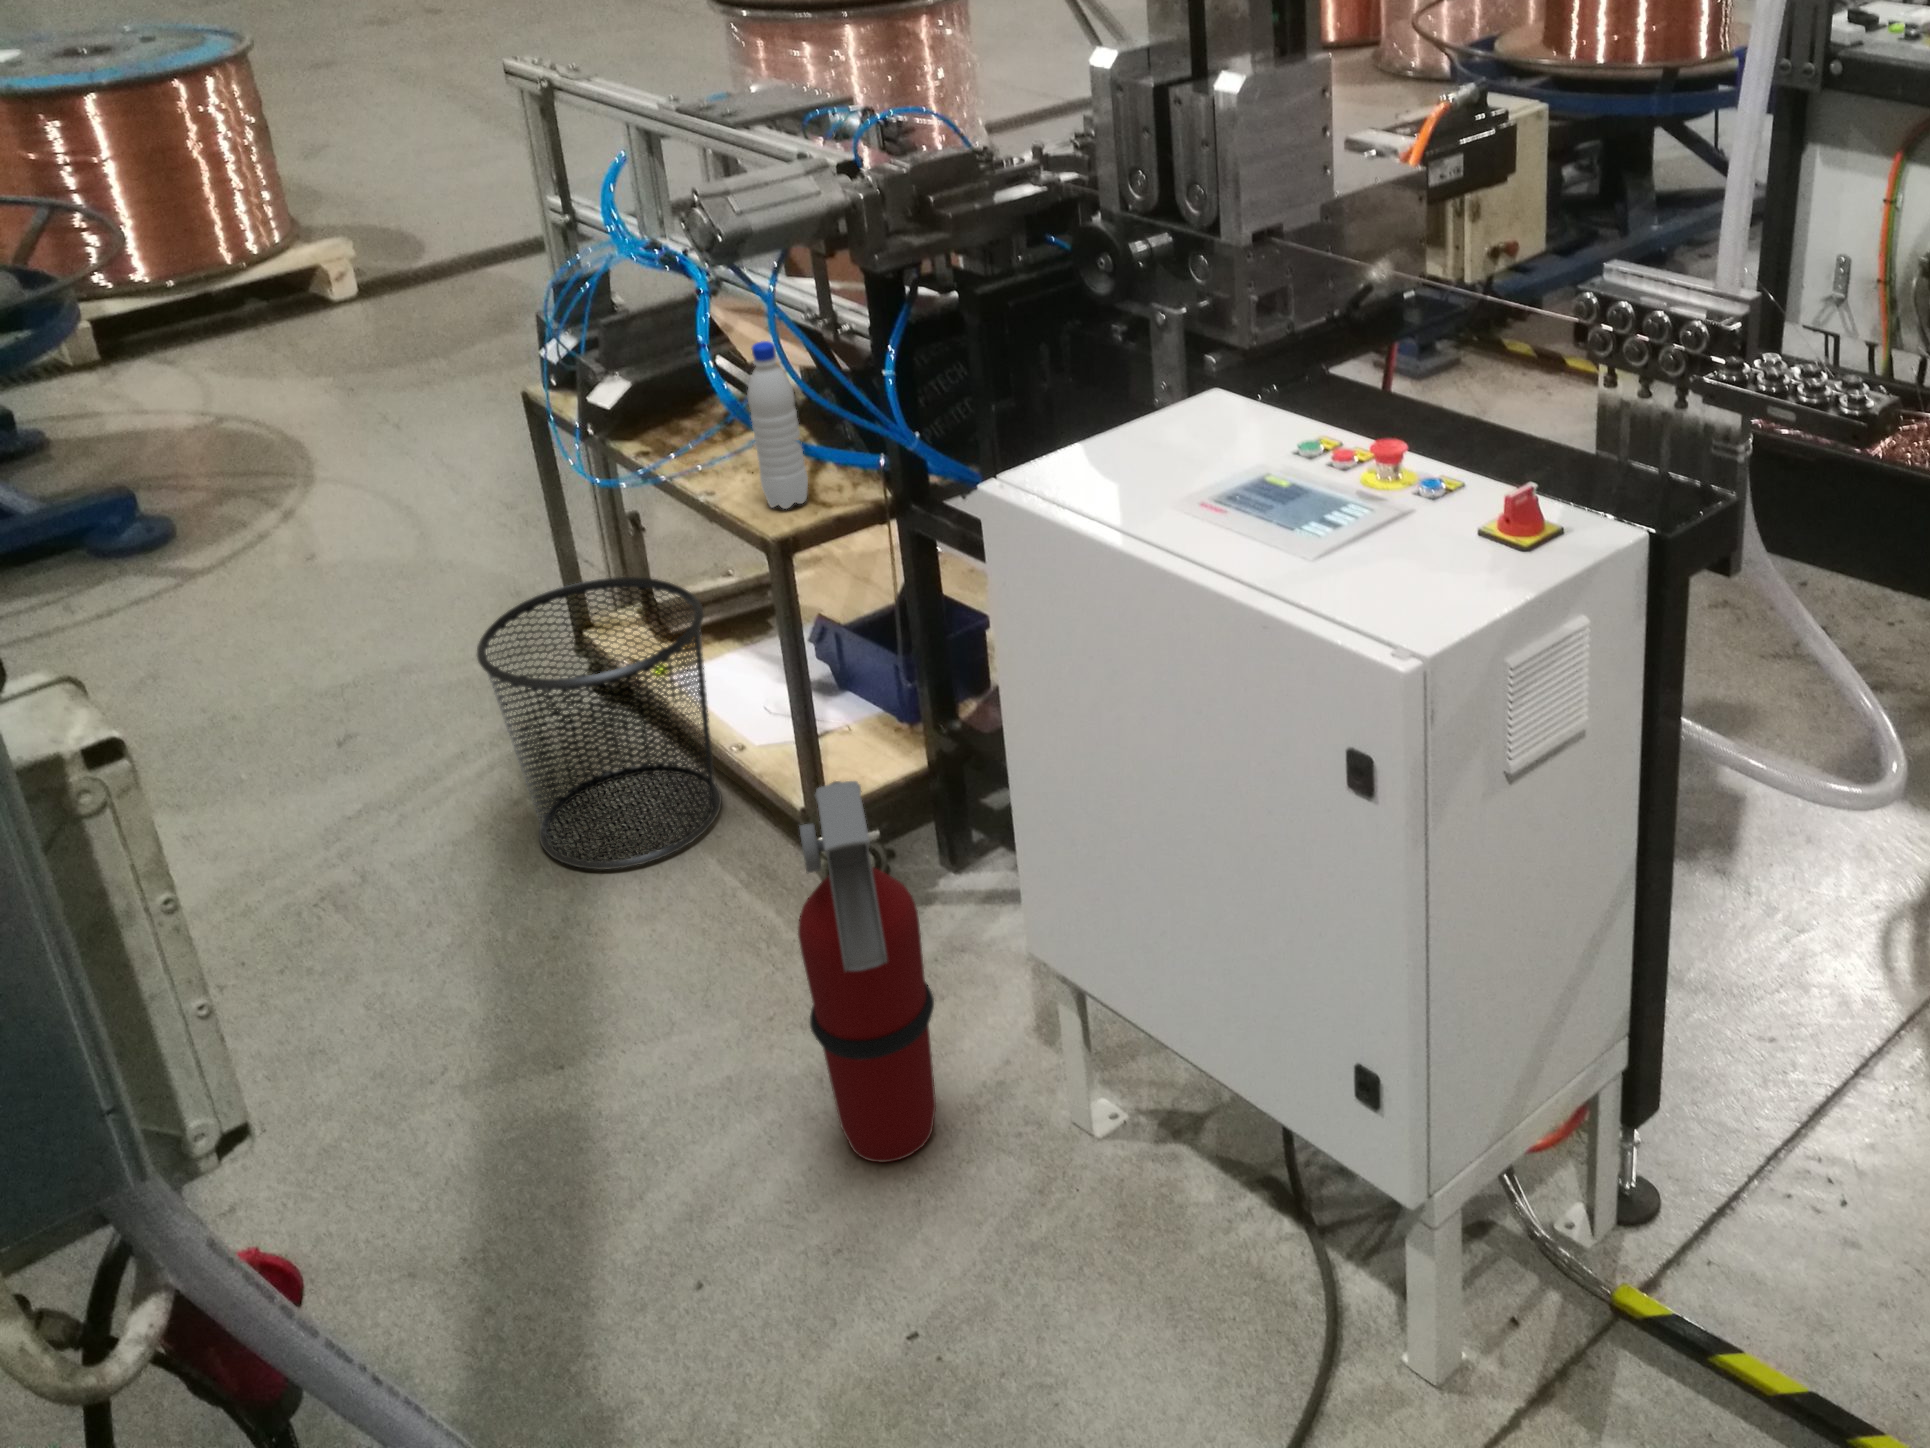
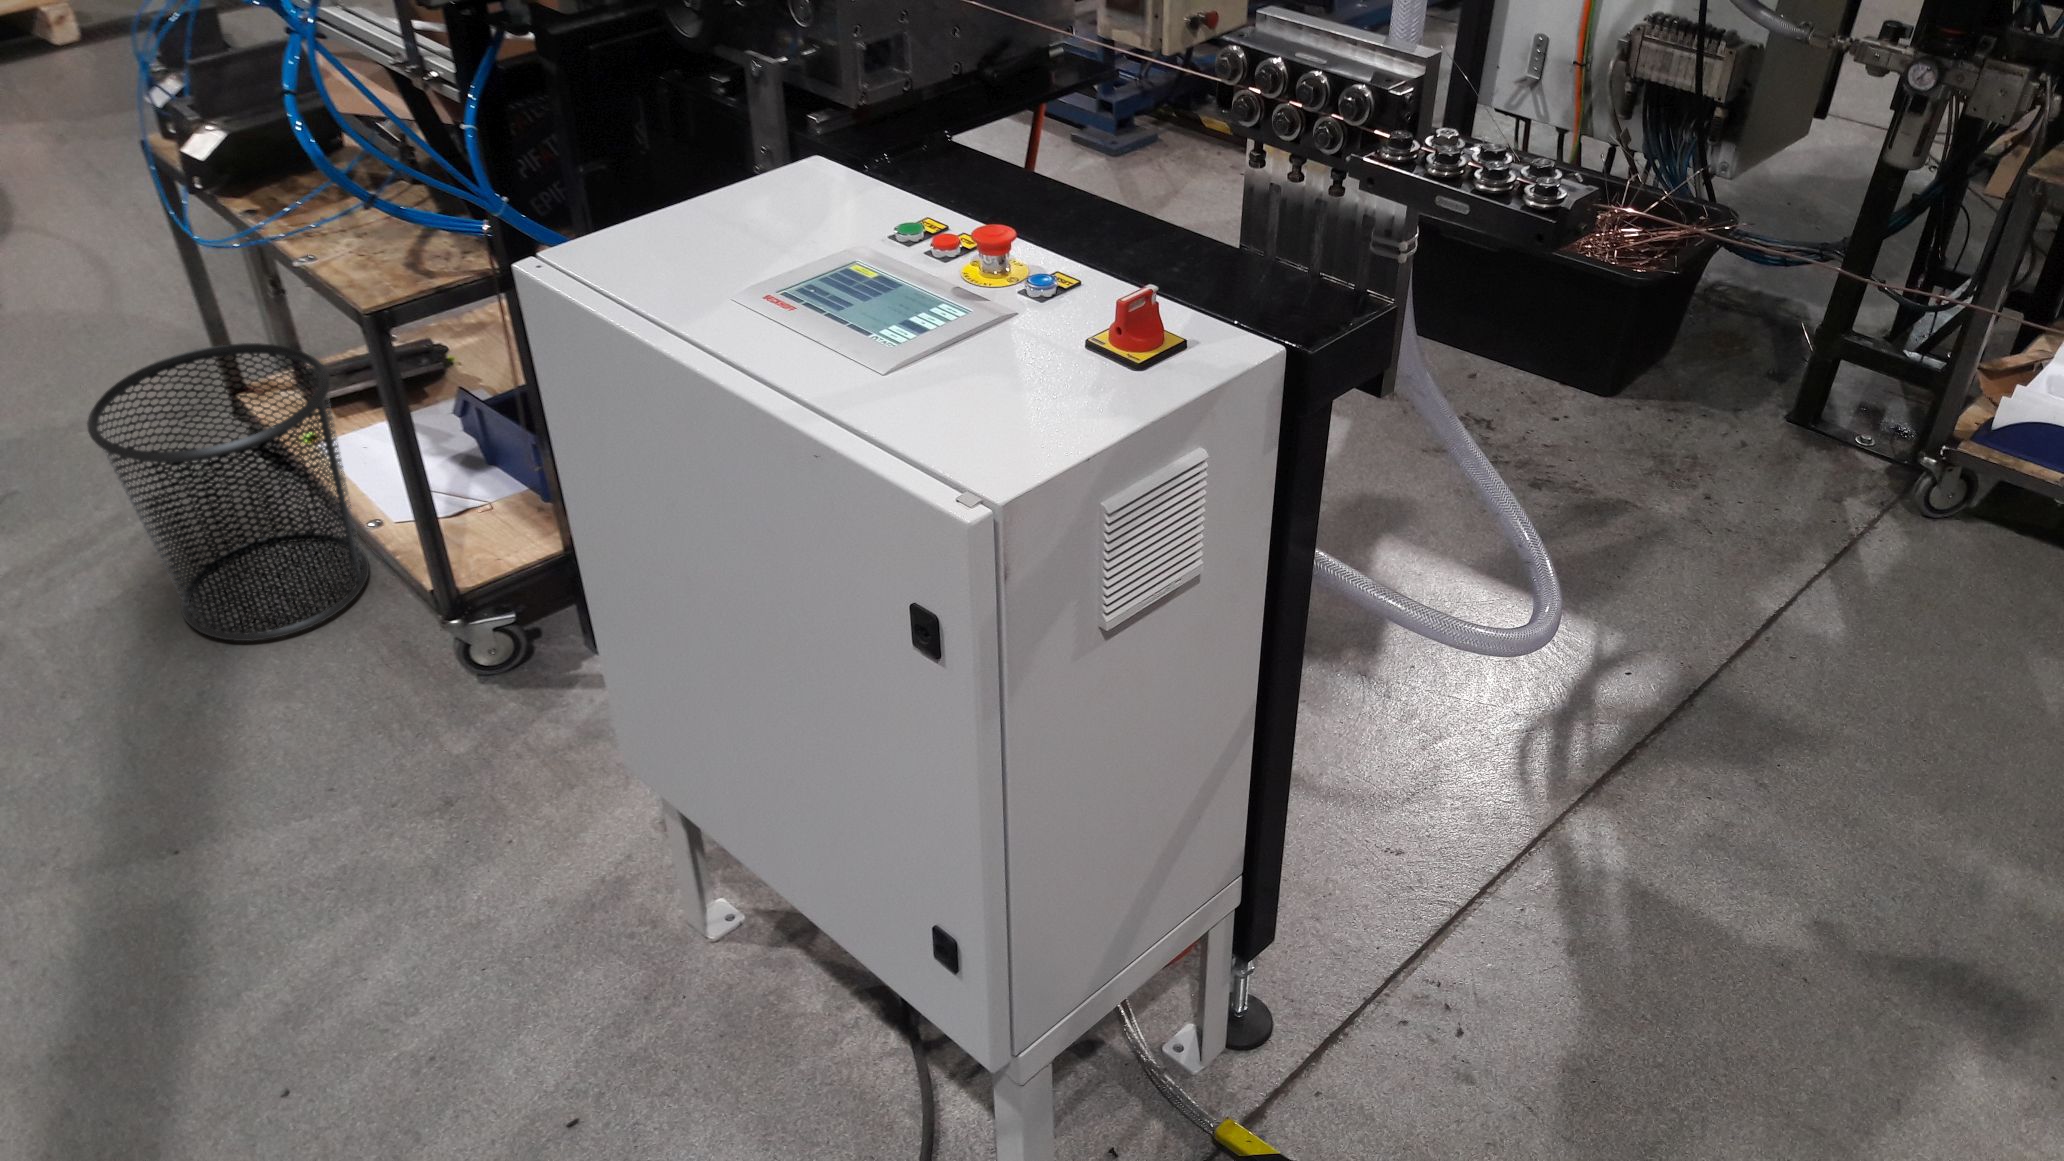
water bottle: present [747,341,808,509] -> none [332,90,411,278]
fire extinguisher: present [798,781,936,1162] -> none [366,582,546,959]

